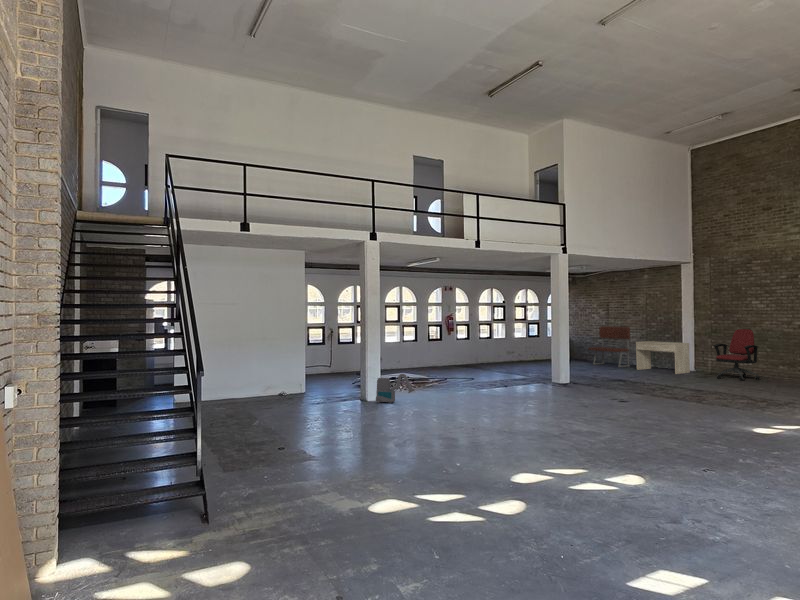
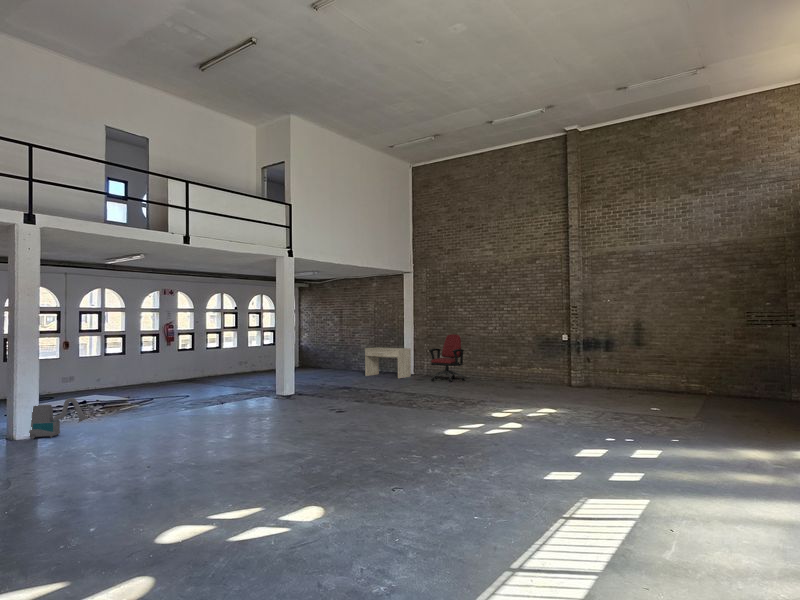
bench: present [588,326,630,367] -> none [322,334,361,374]

